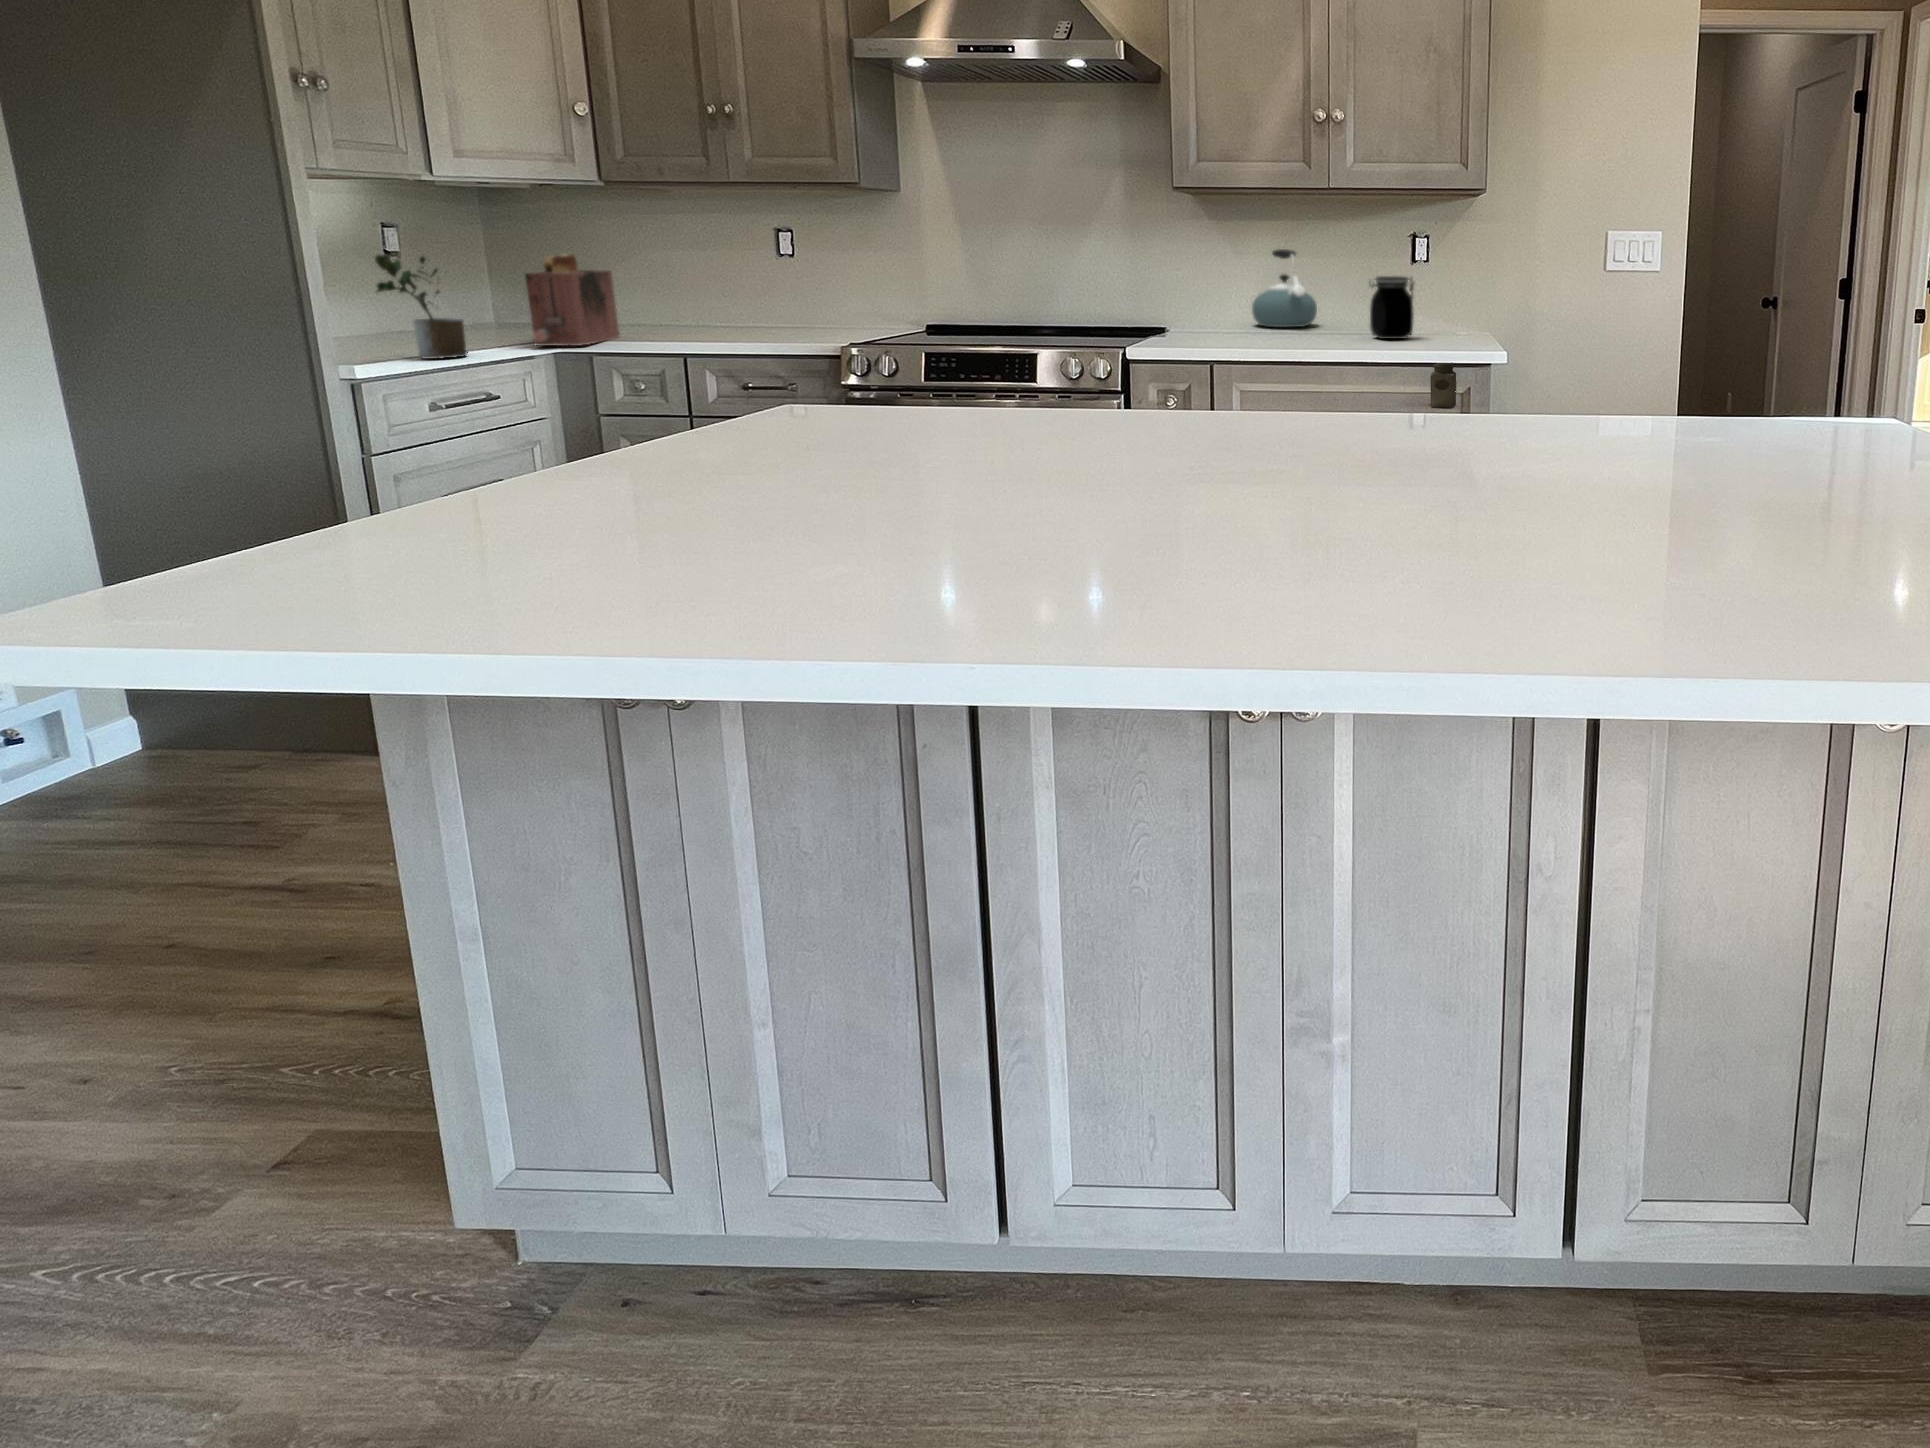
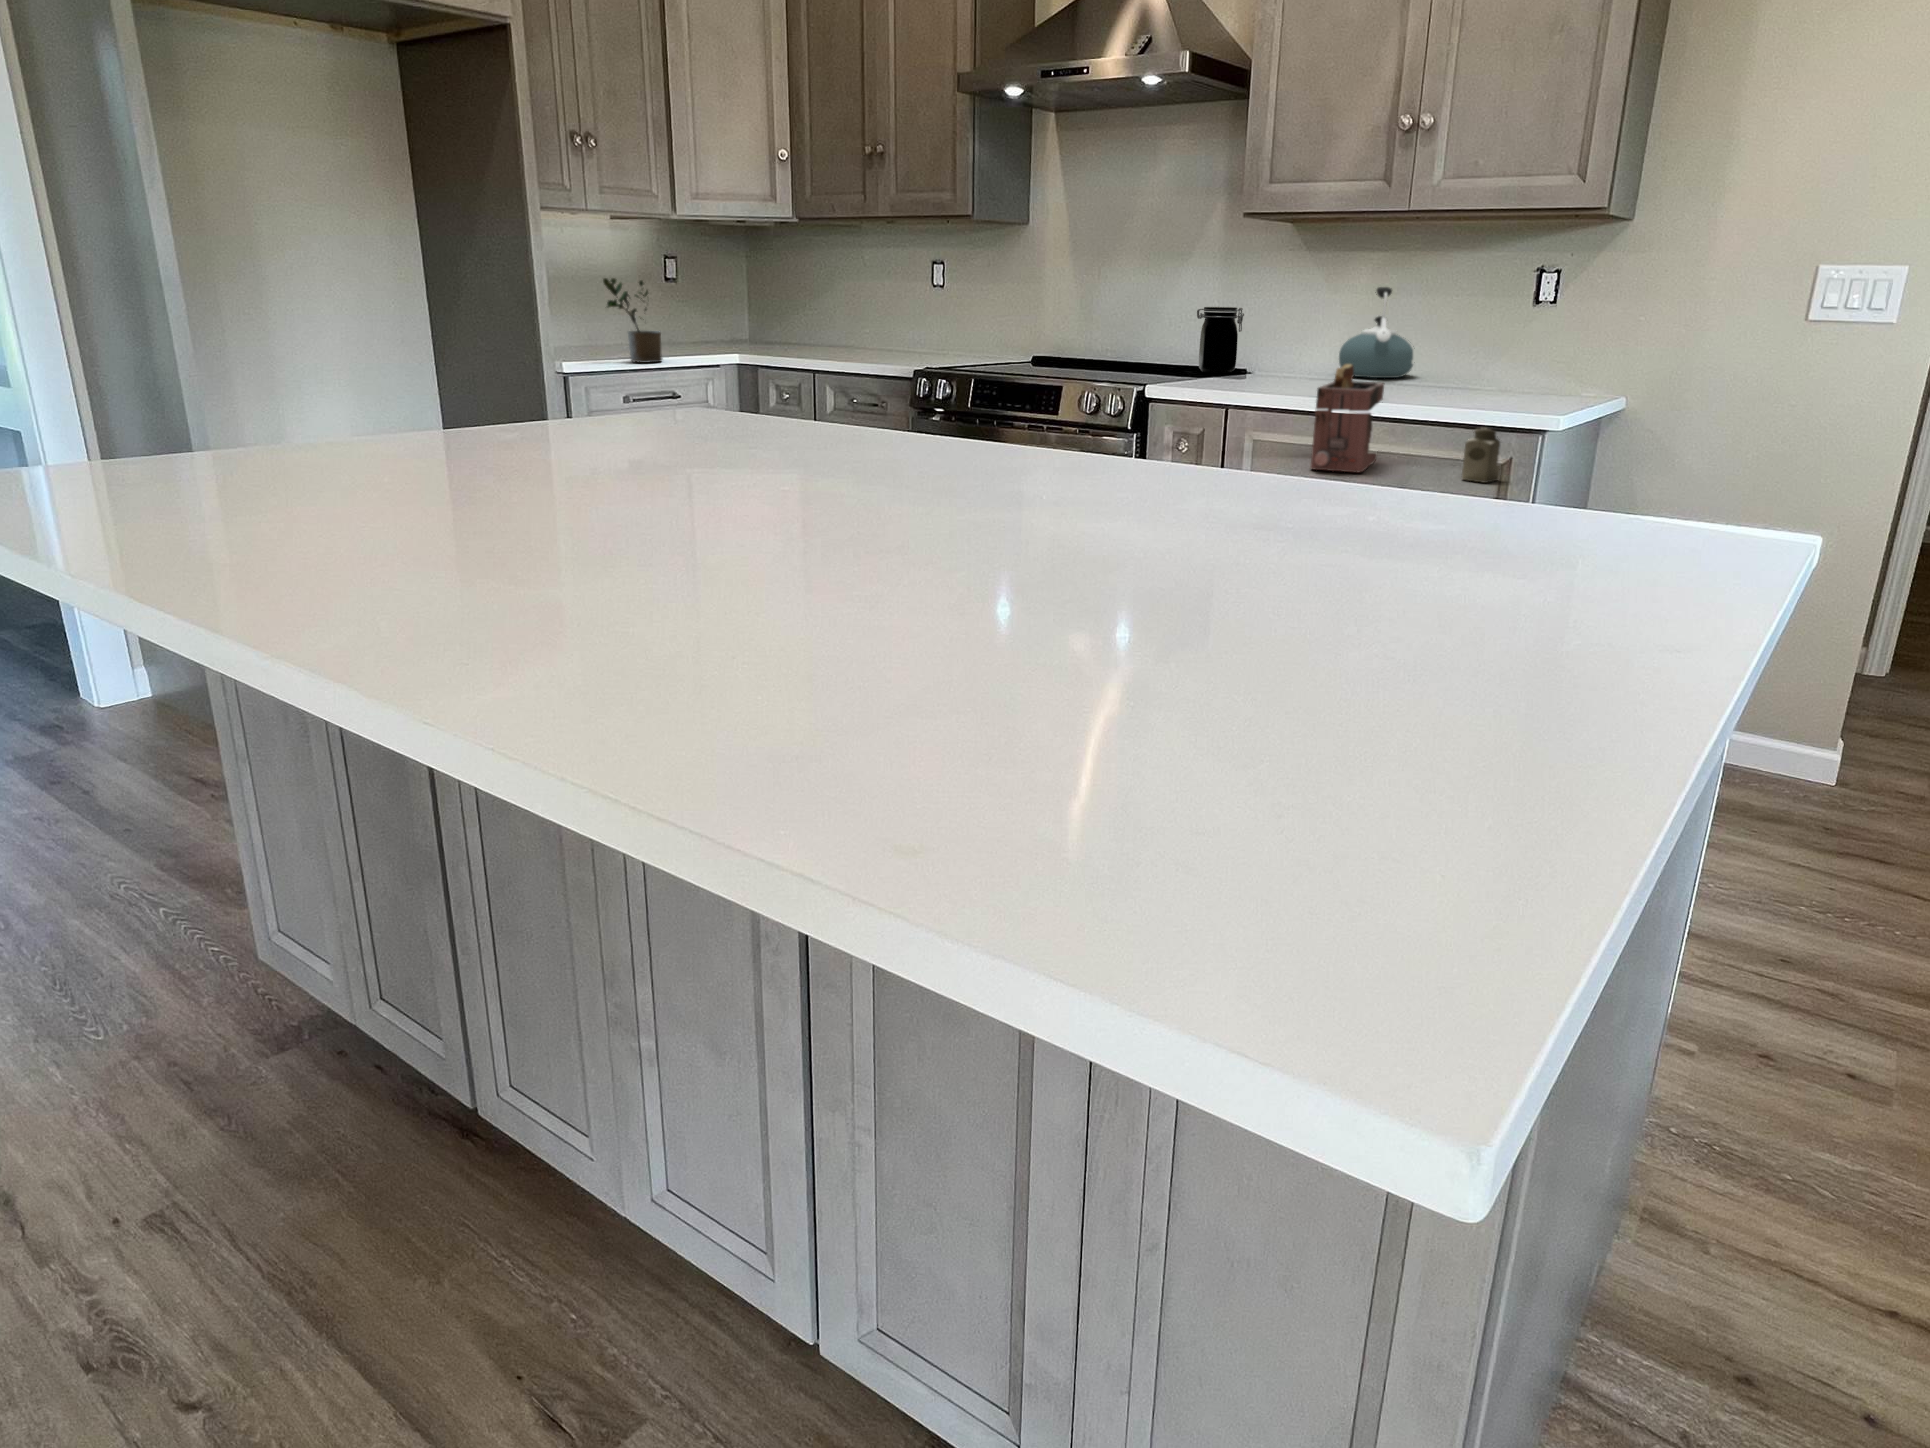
toaster: present [525,254,619,346] -> present [1311,364,1384,472]
jar: present [1370,276,1414,339] -> present [1197,307,1244,373]

